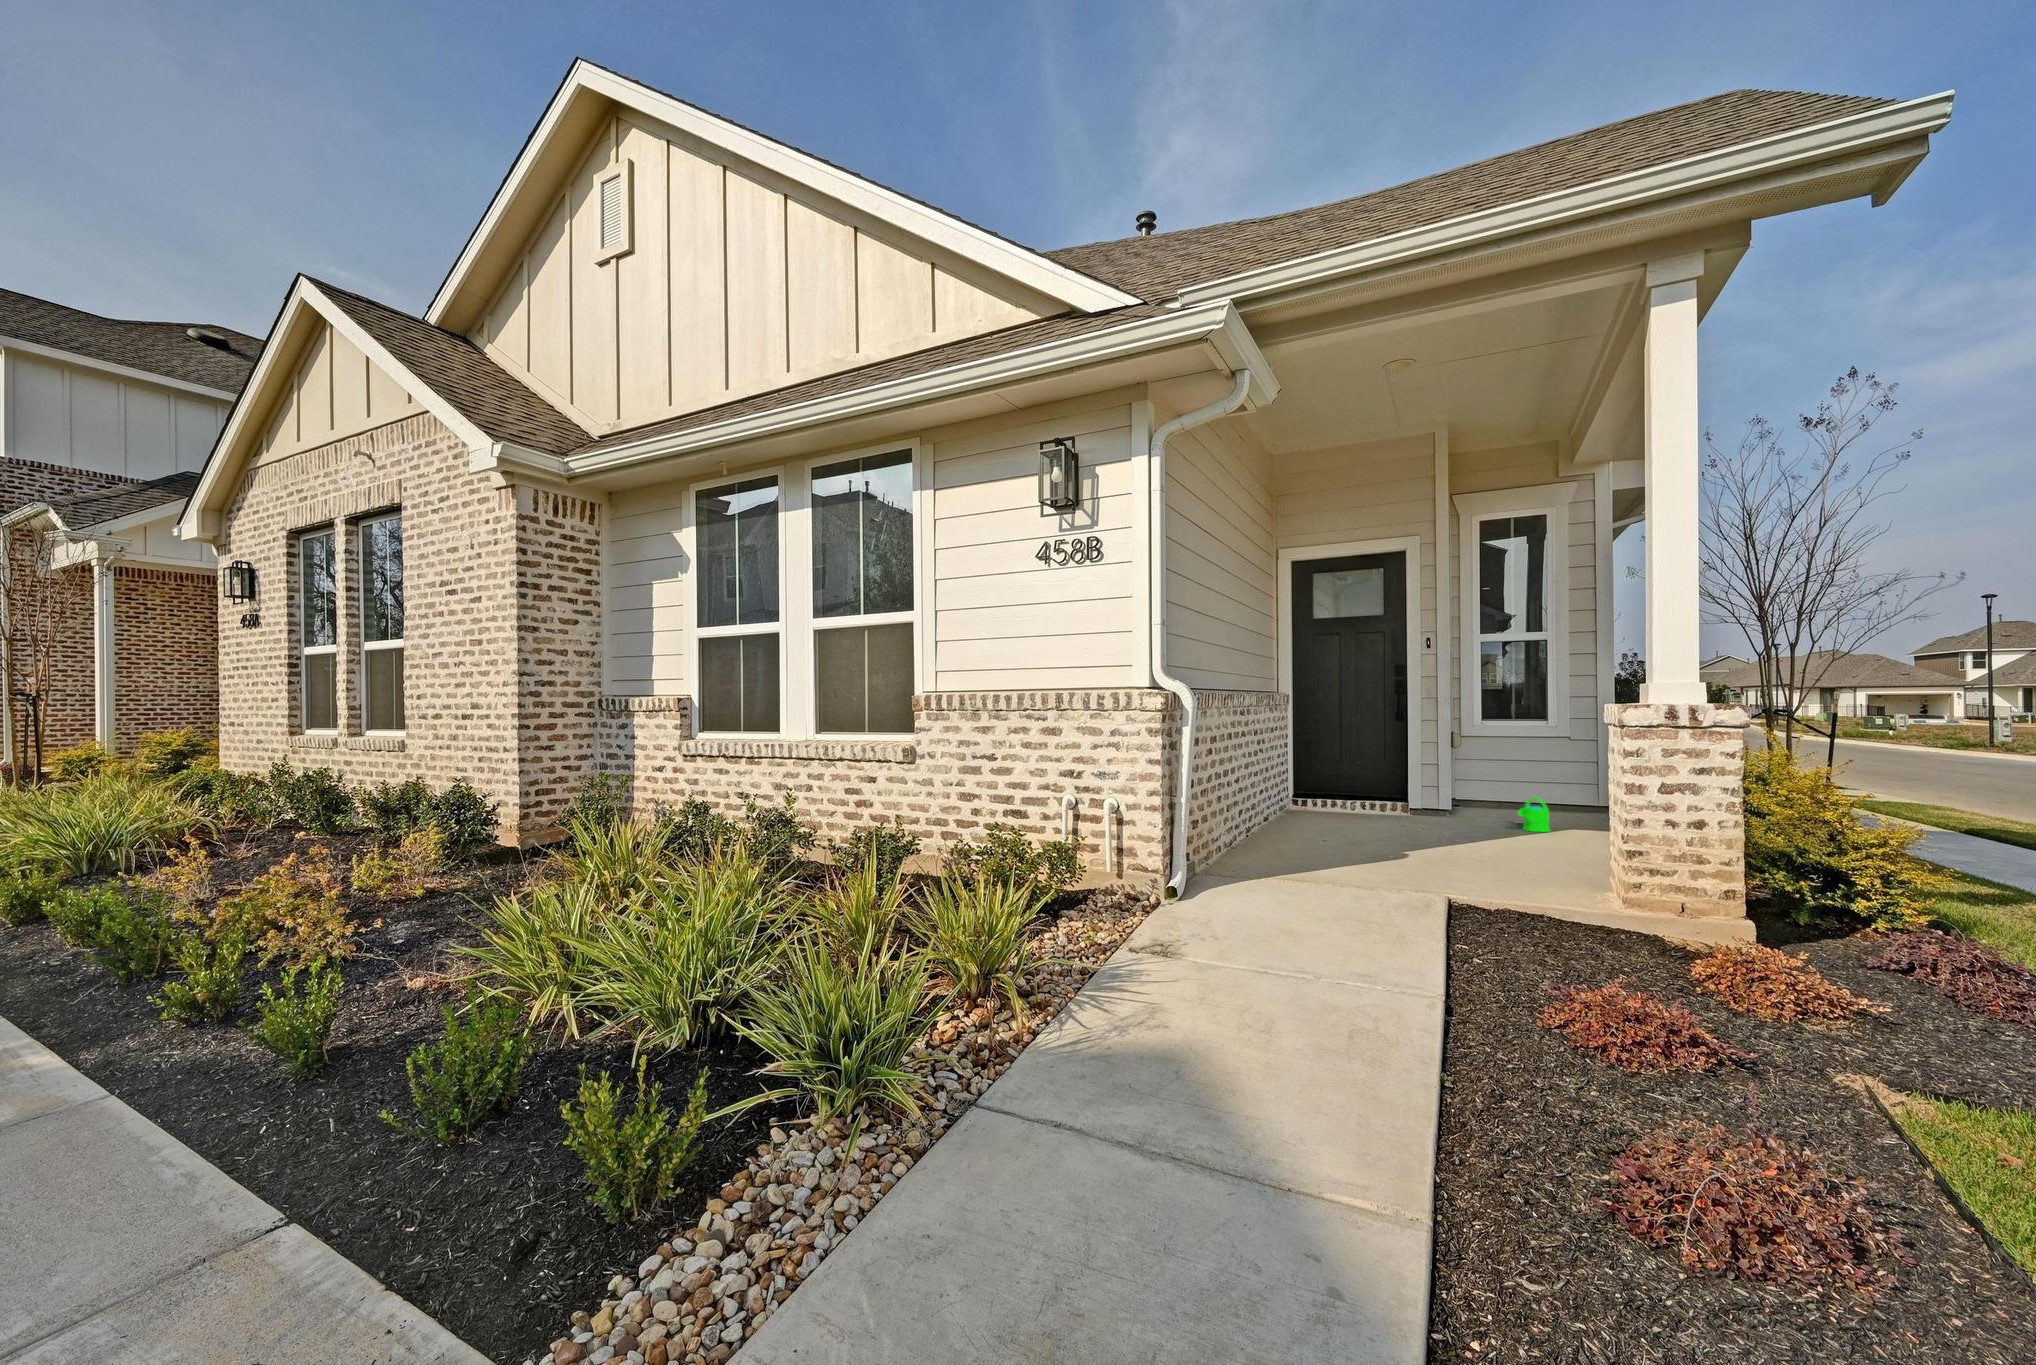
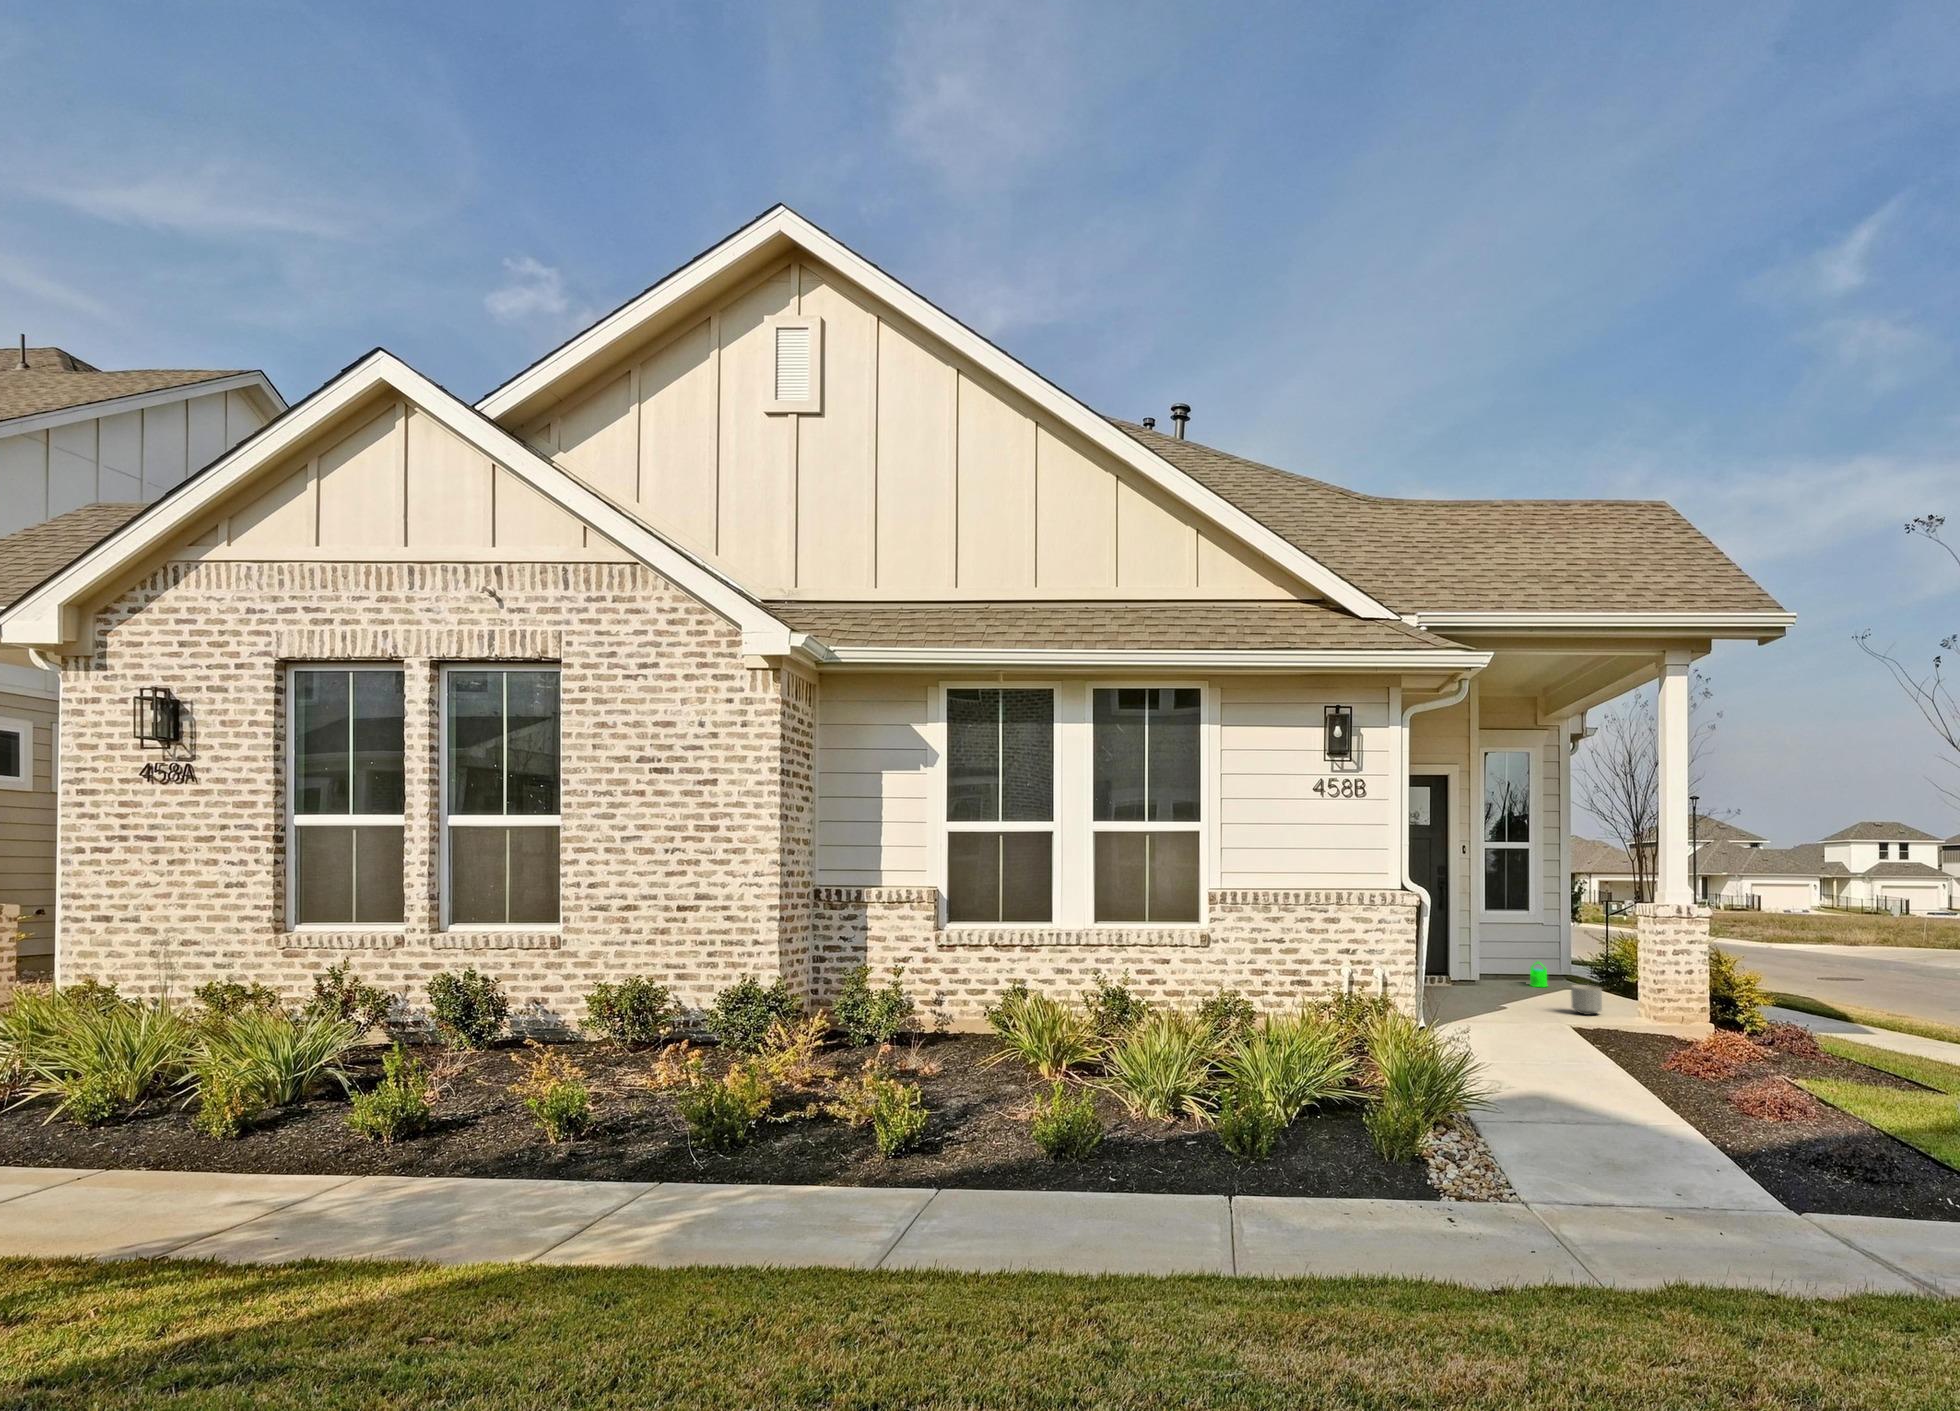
planter: none [1496,836,1547,884] -> present [1571,985,1602,1015]

